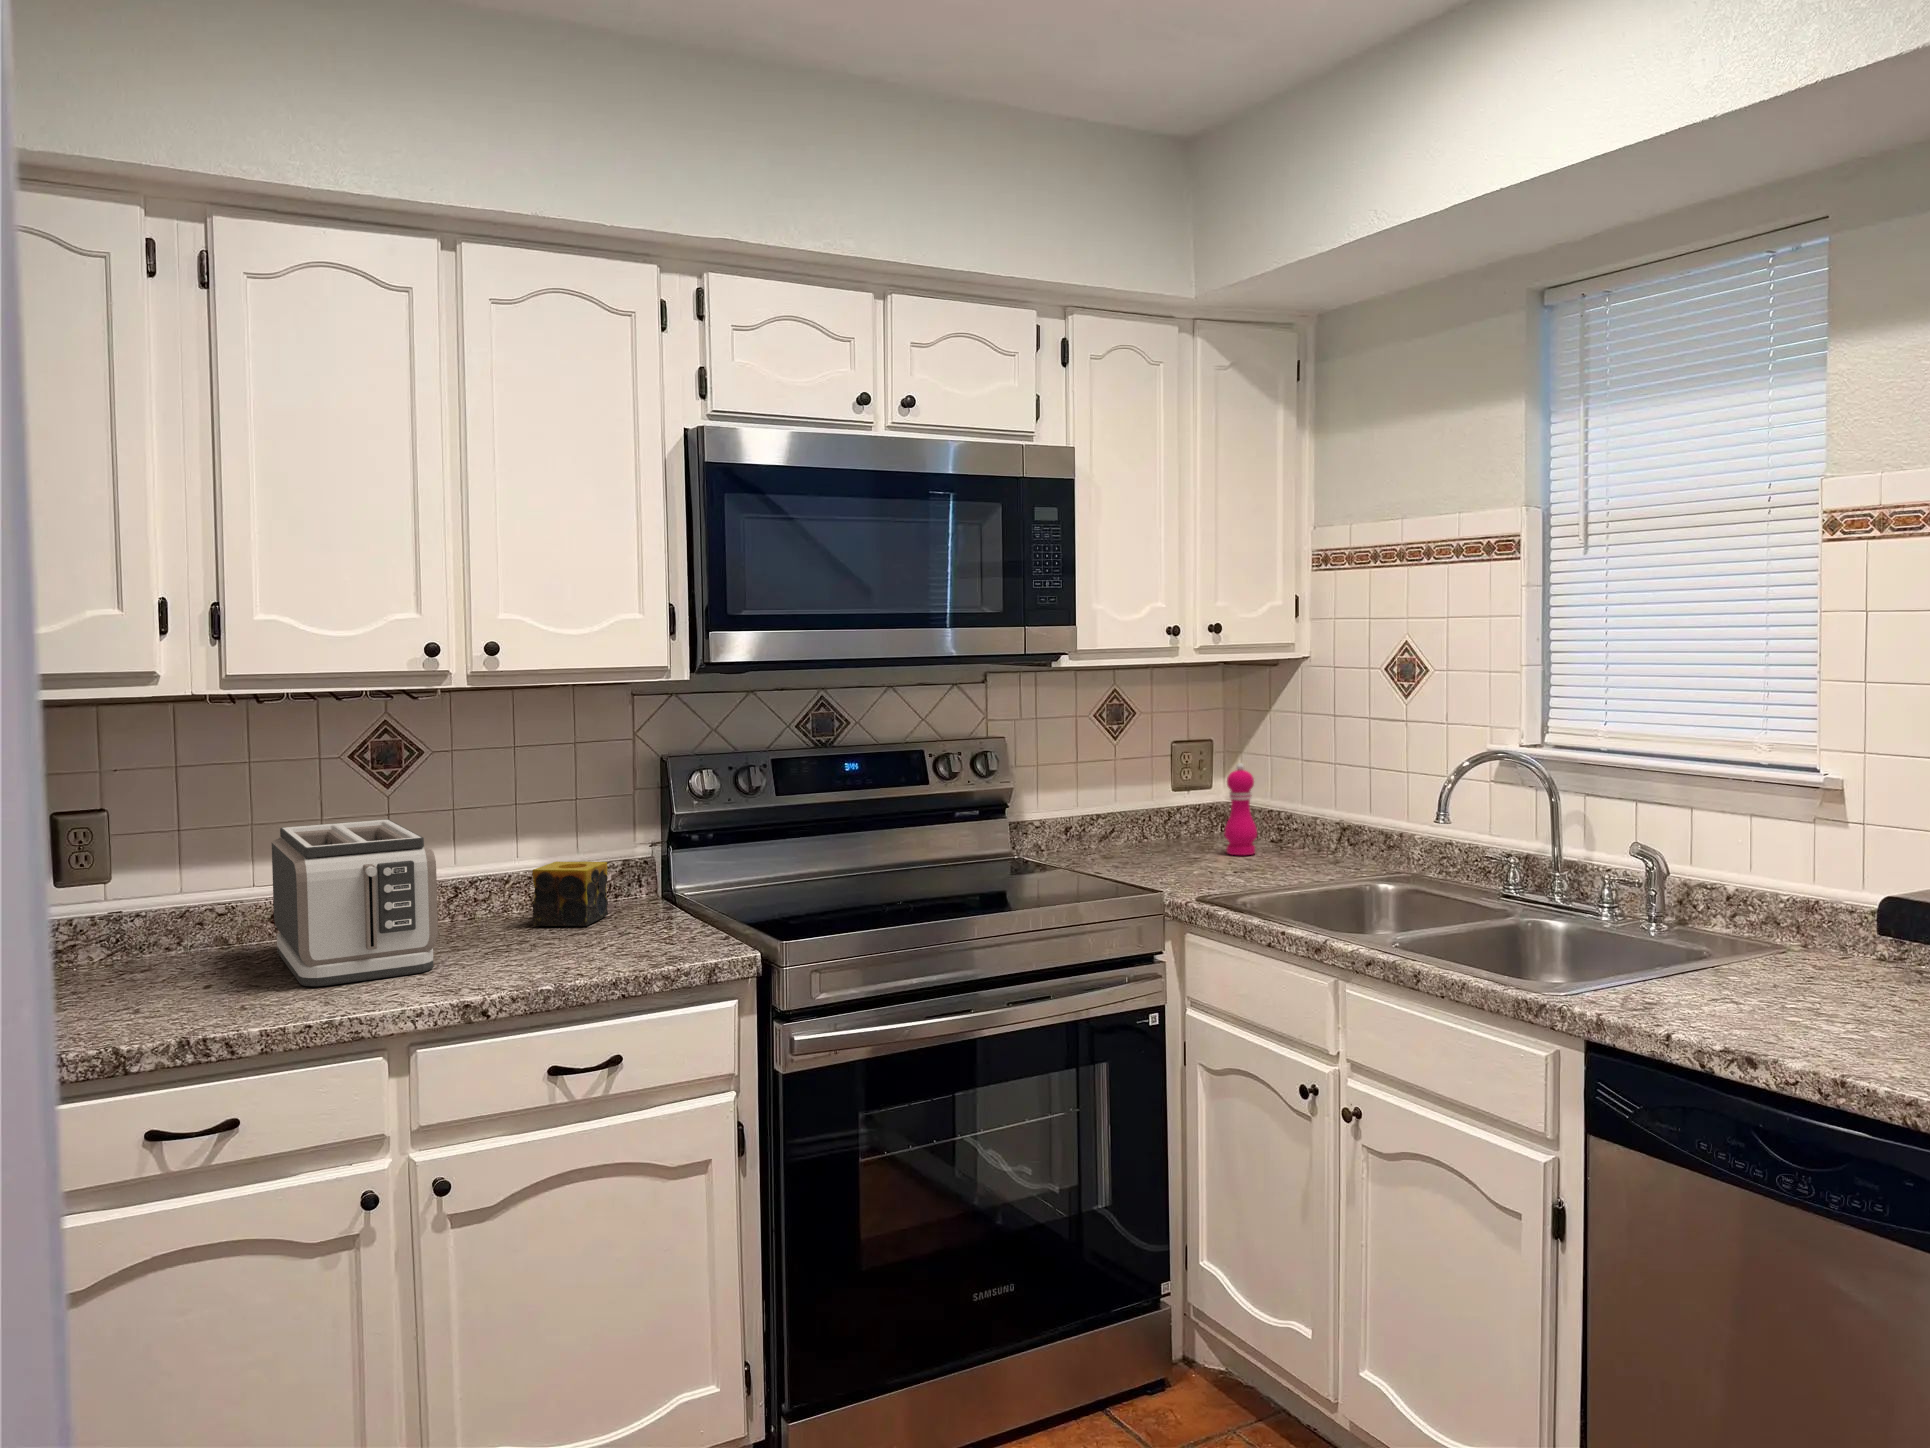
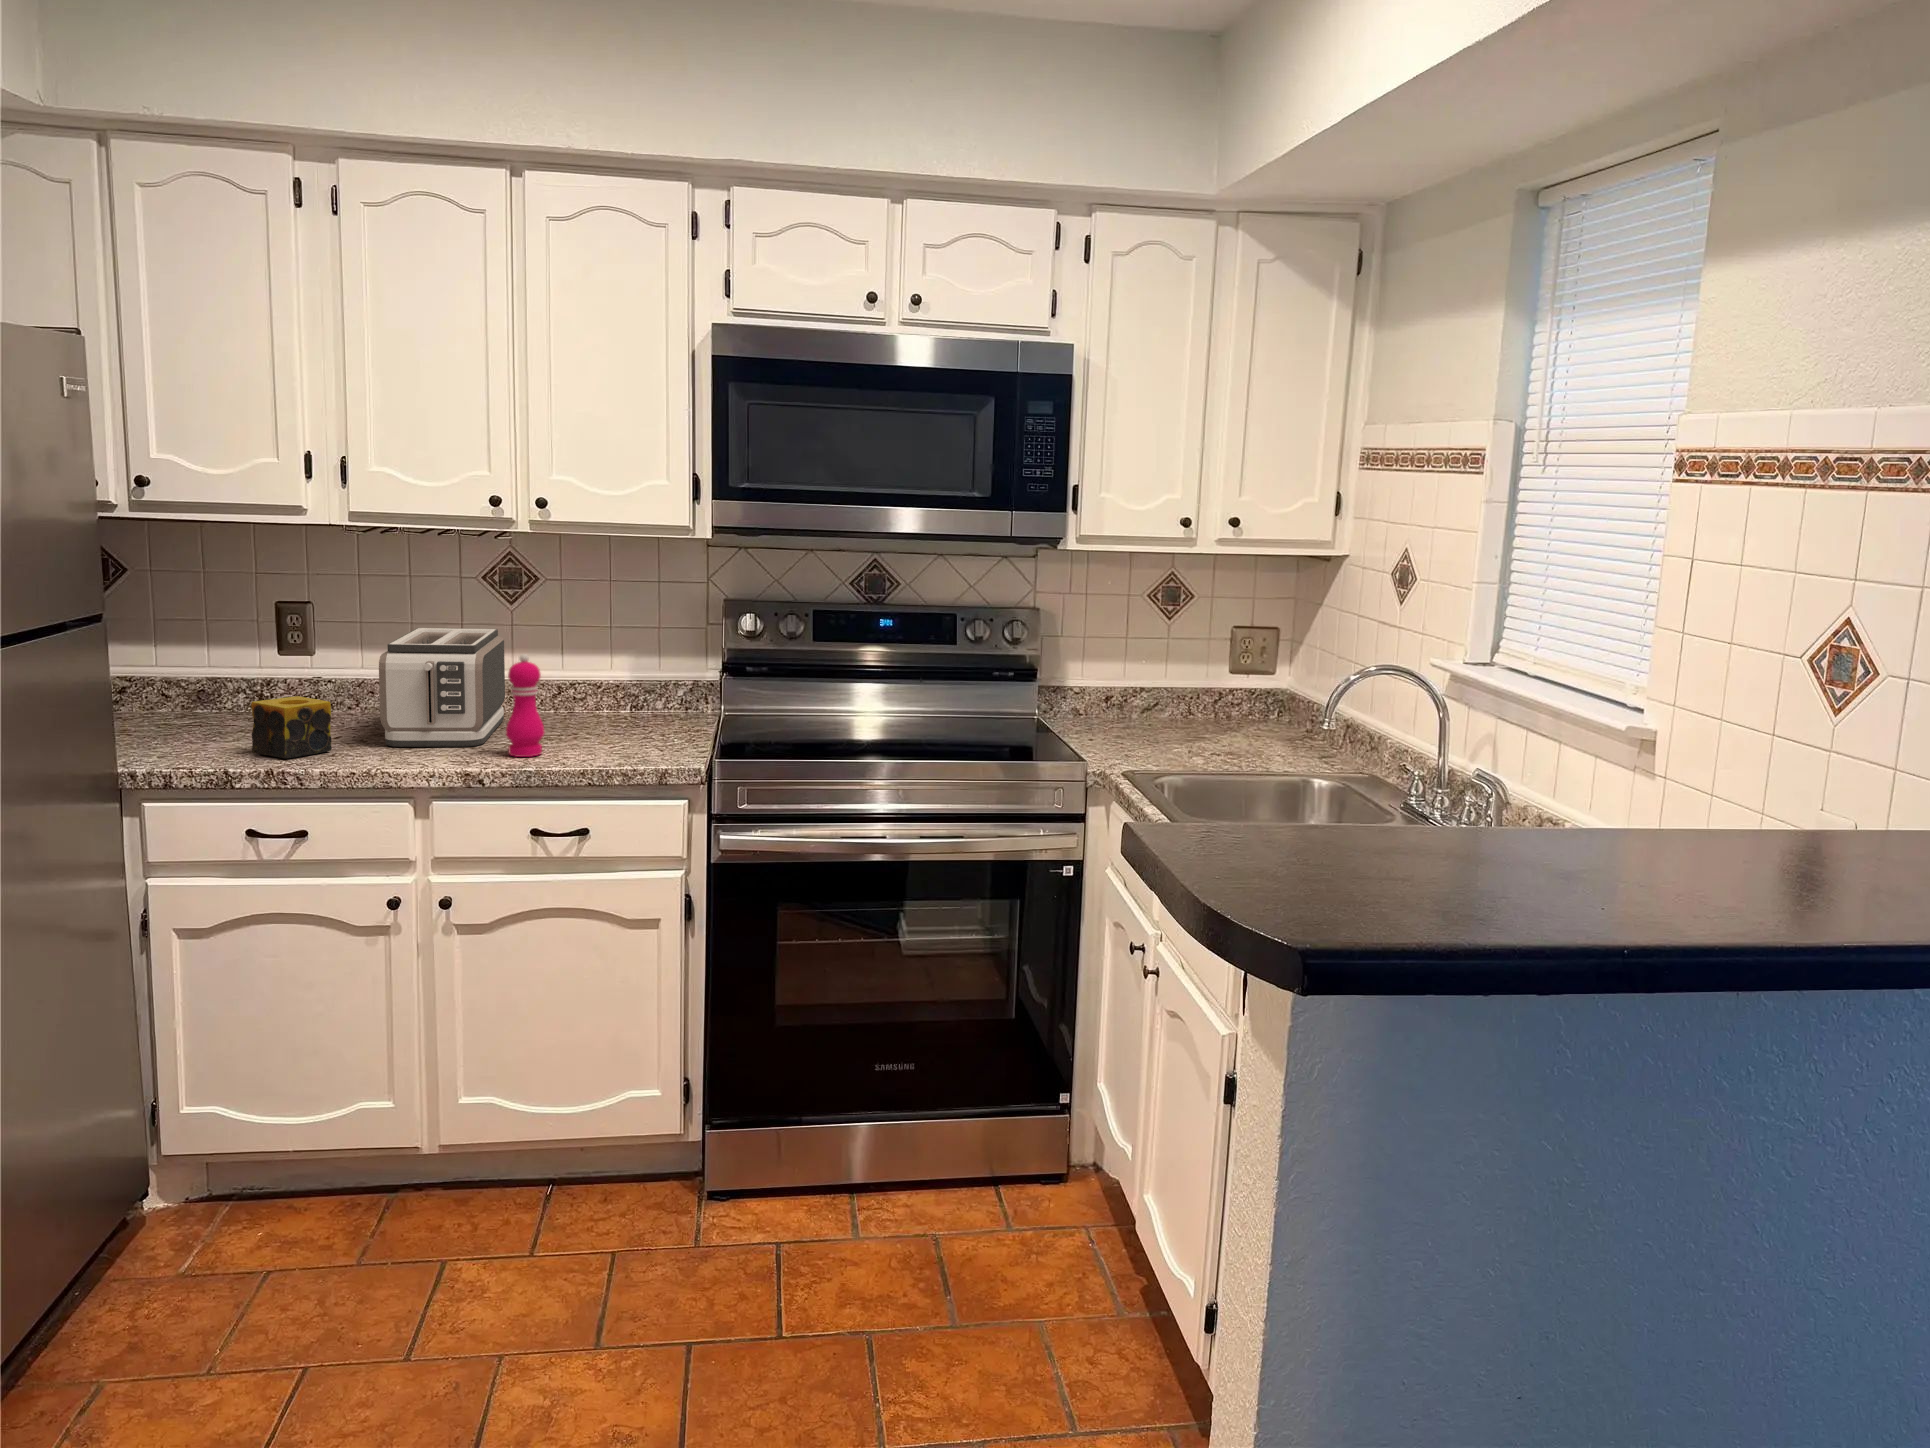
pepper mill: present [1224,763,1257,855] -> present [506,654,544,757]
candle: present [532,861,608,926] -> present [251,696,332,759]

